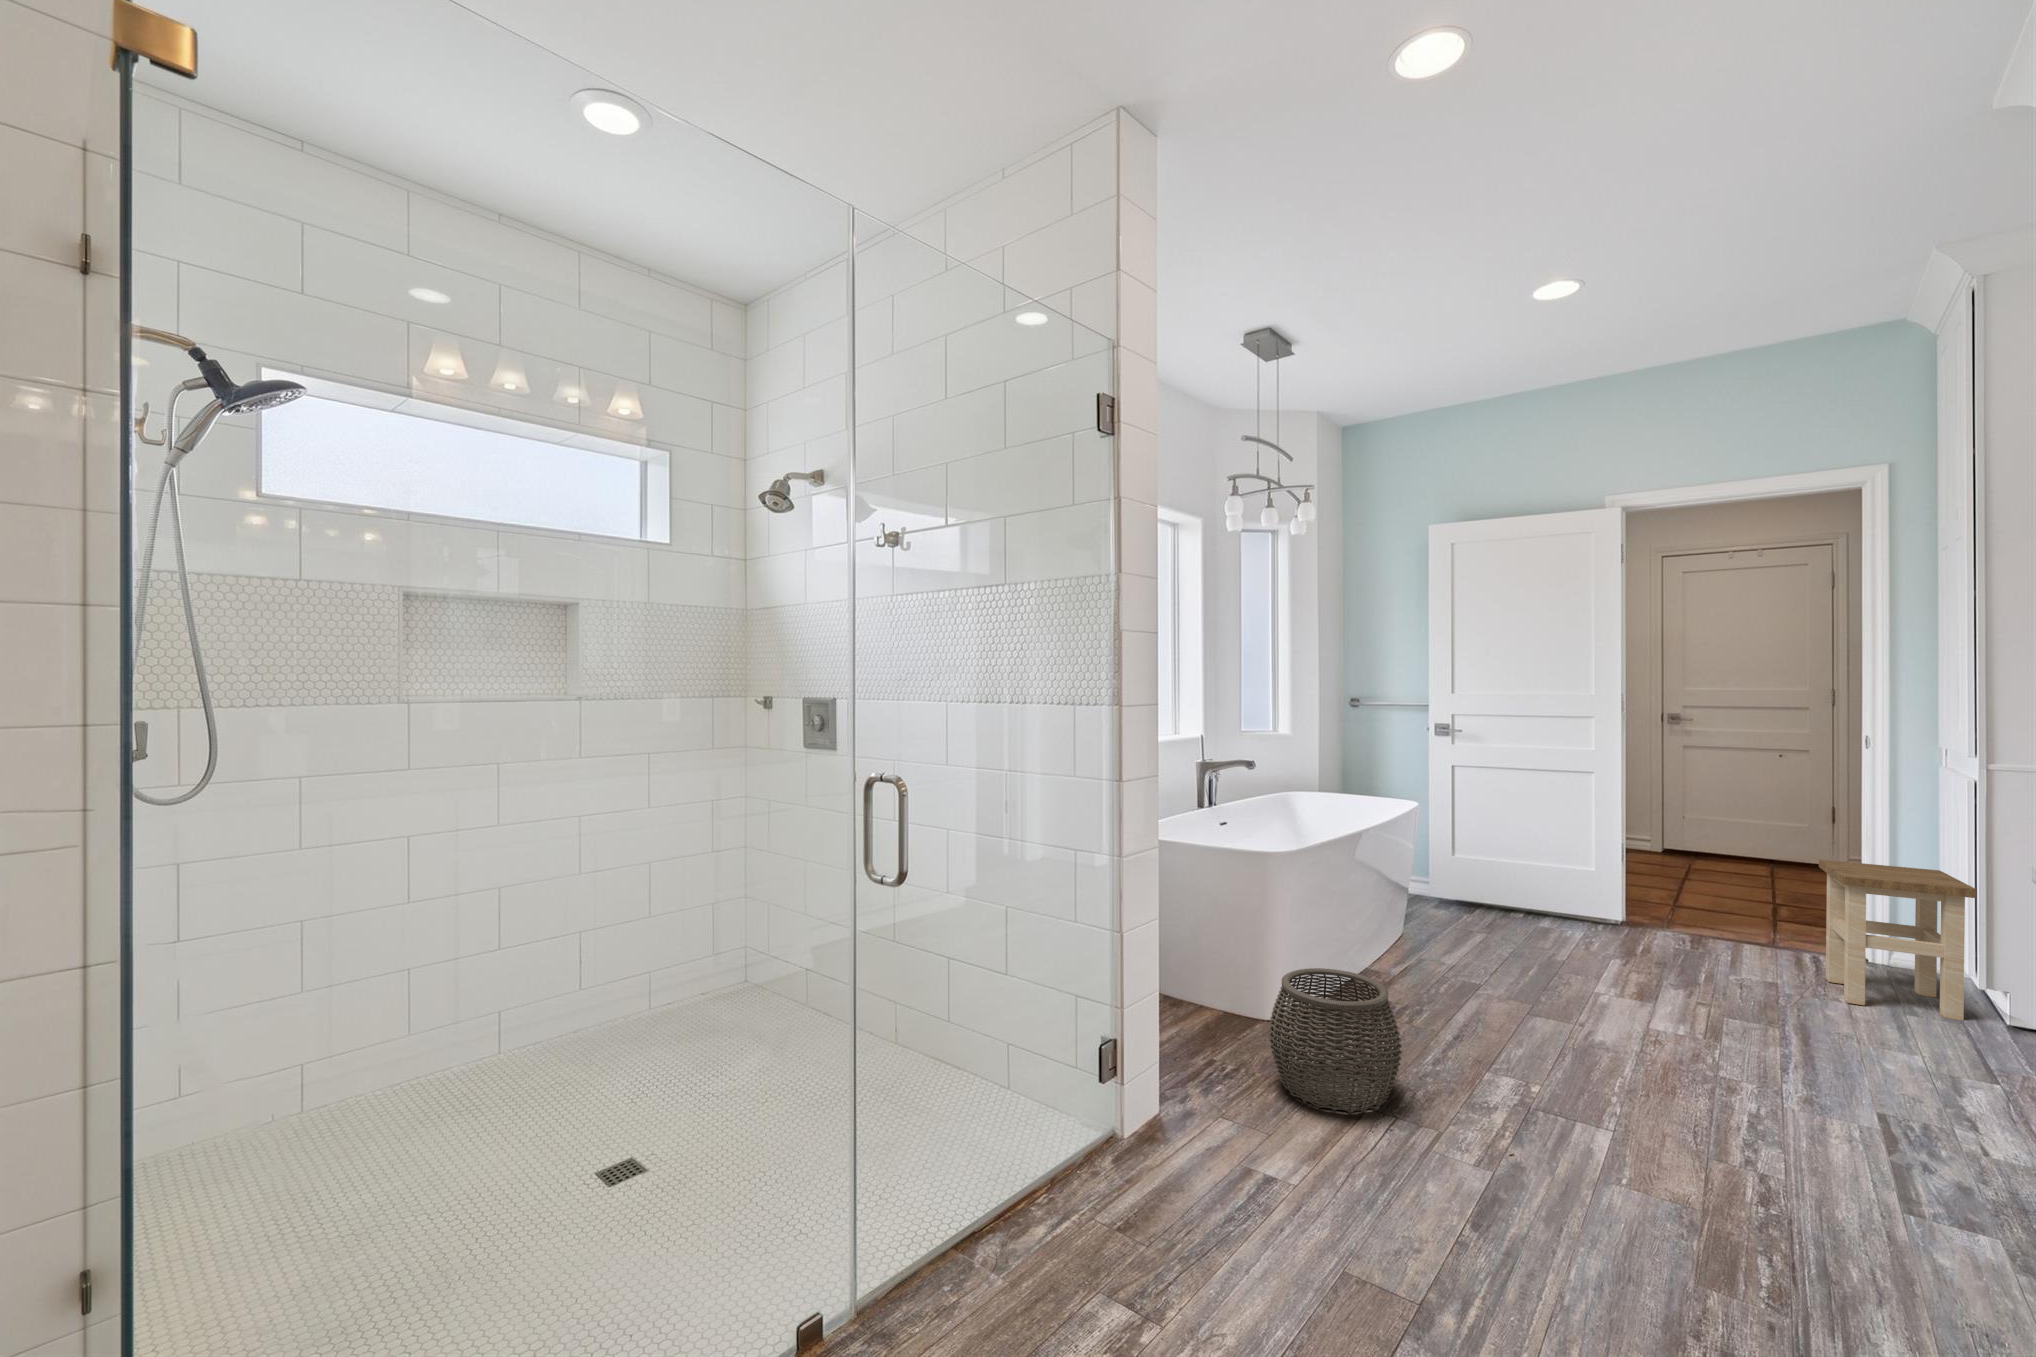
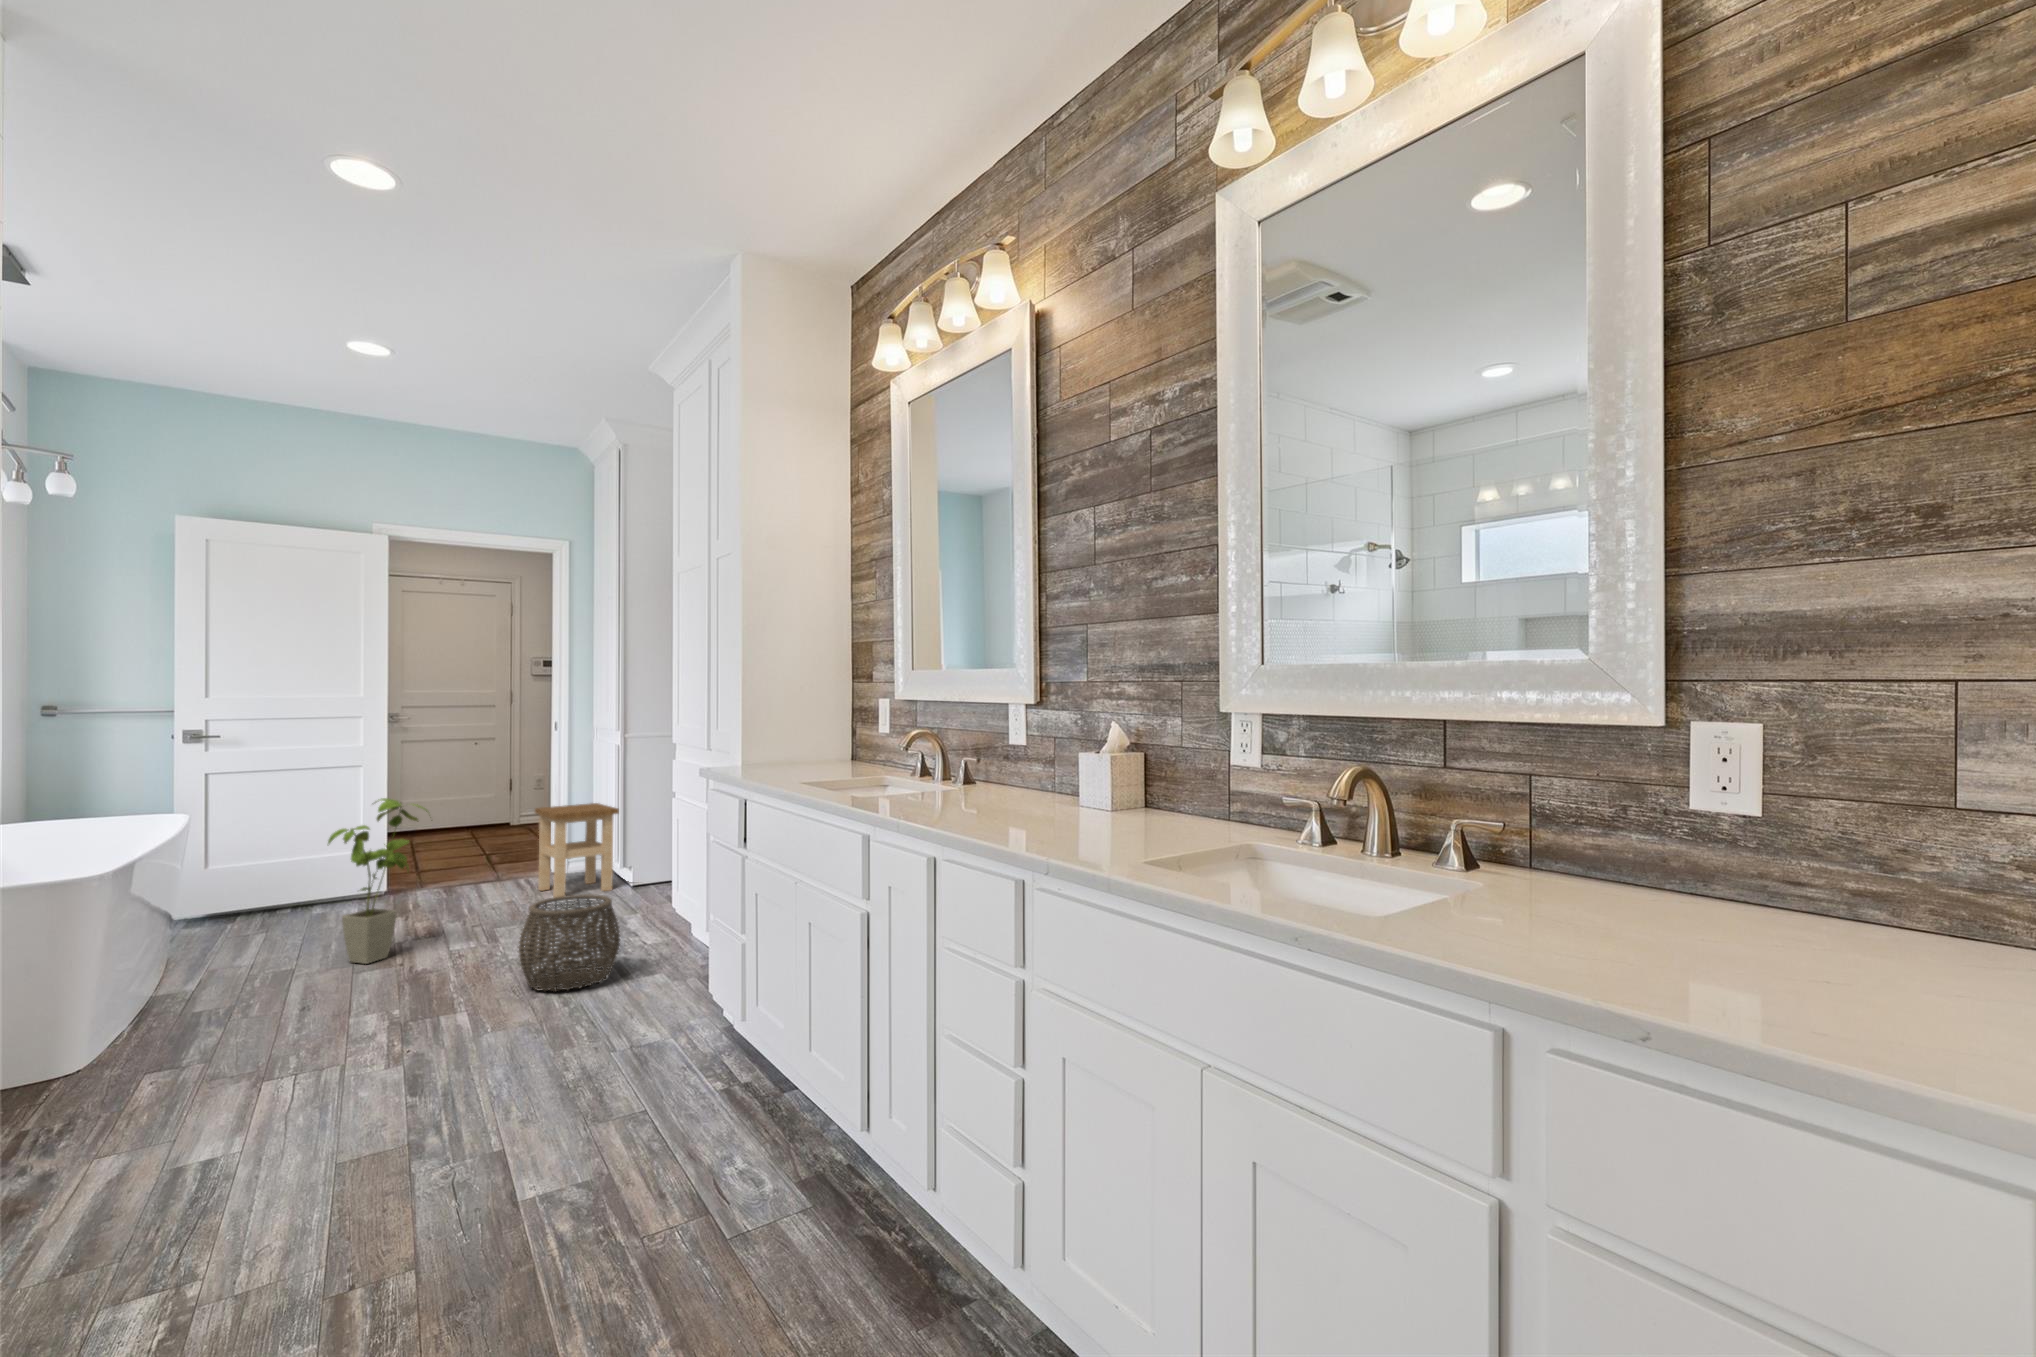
house plant: none [1507,818,1623,1008] -> present [328,798,427,964]
woven basket: present [1269,968,1402,1113] -> present [518,894,620,991]

